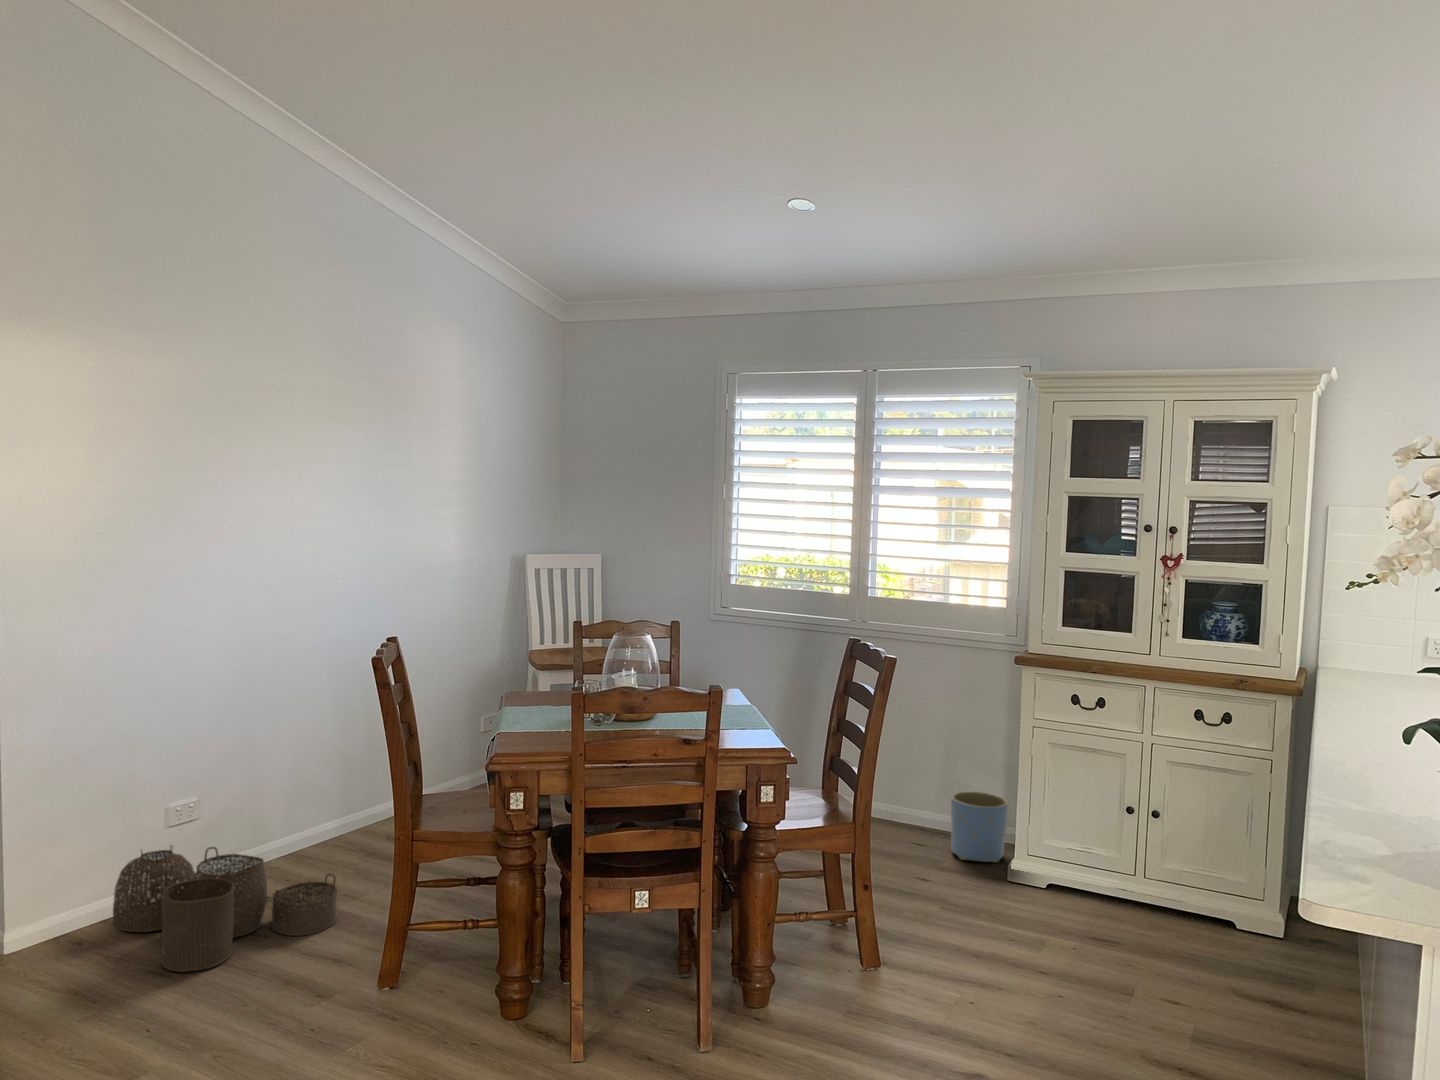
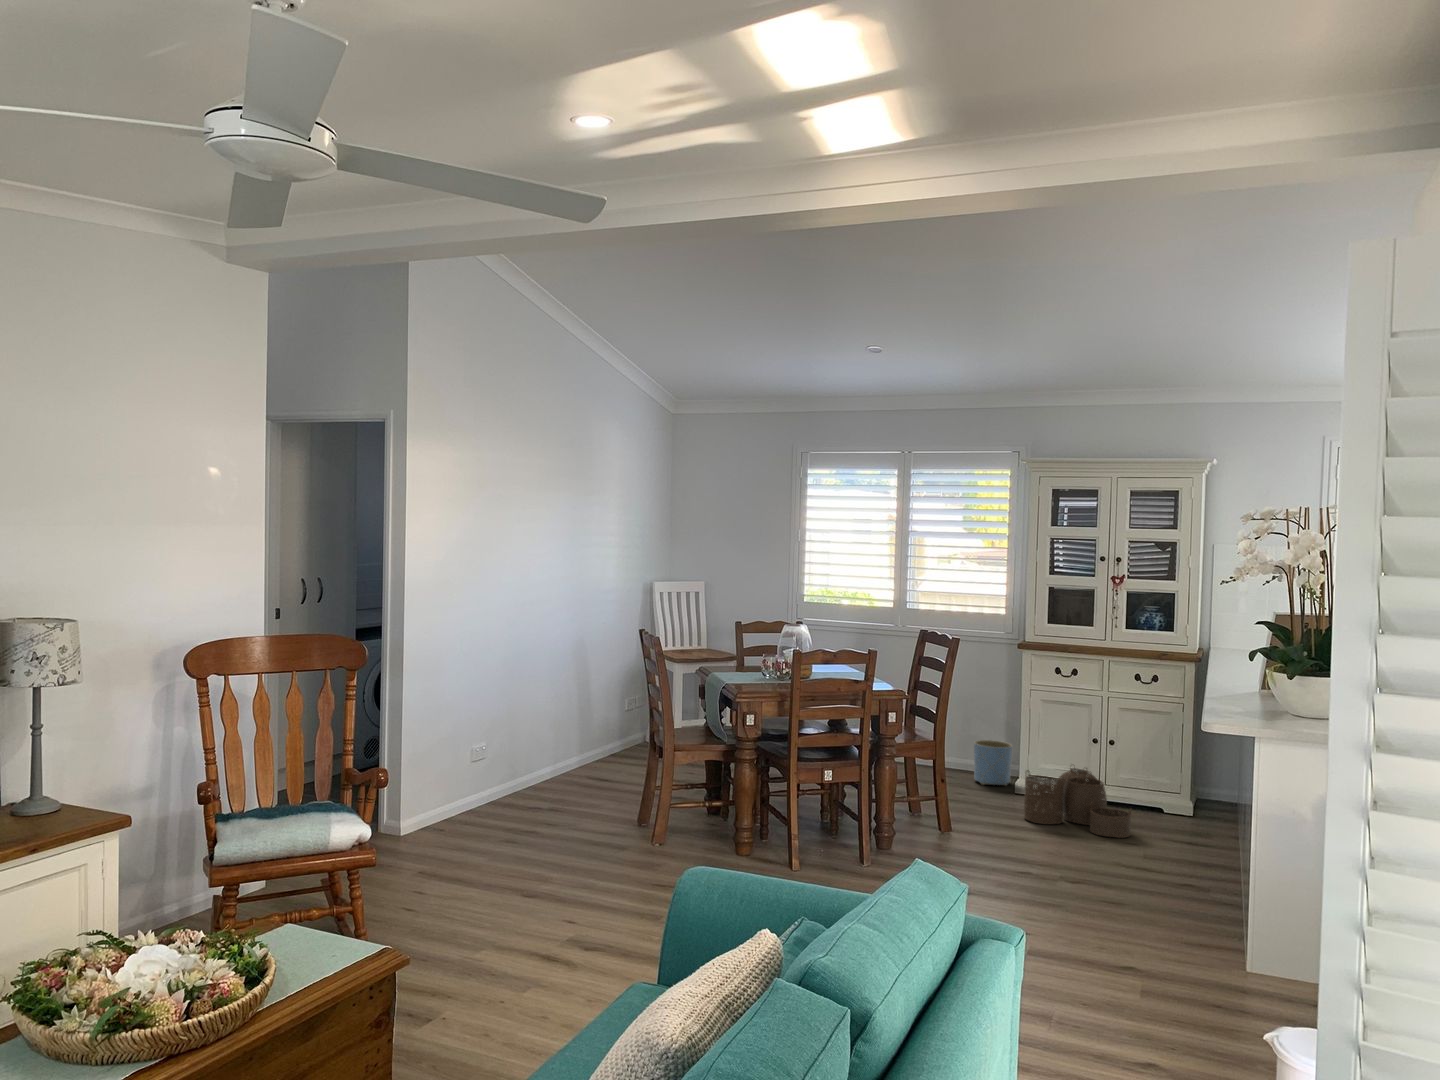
woven basket: present [112,846,337,972] -> present [1024,768,1132,838]

